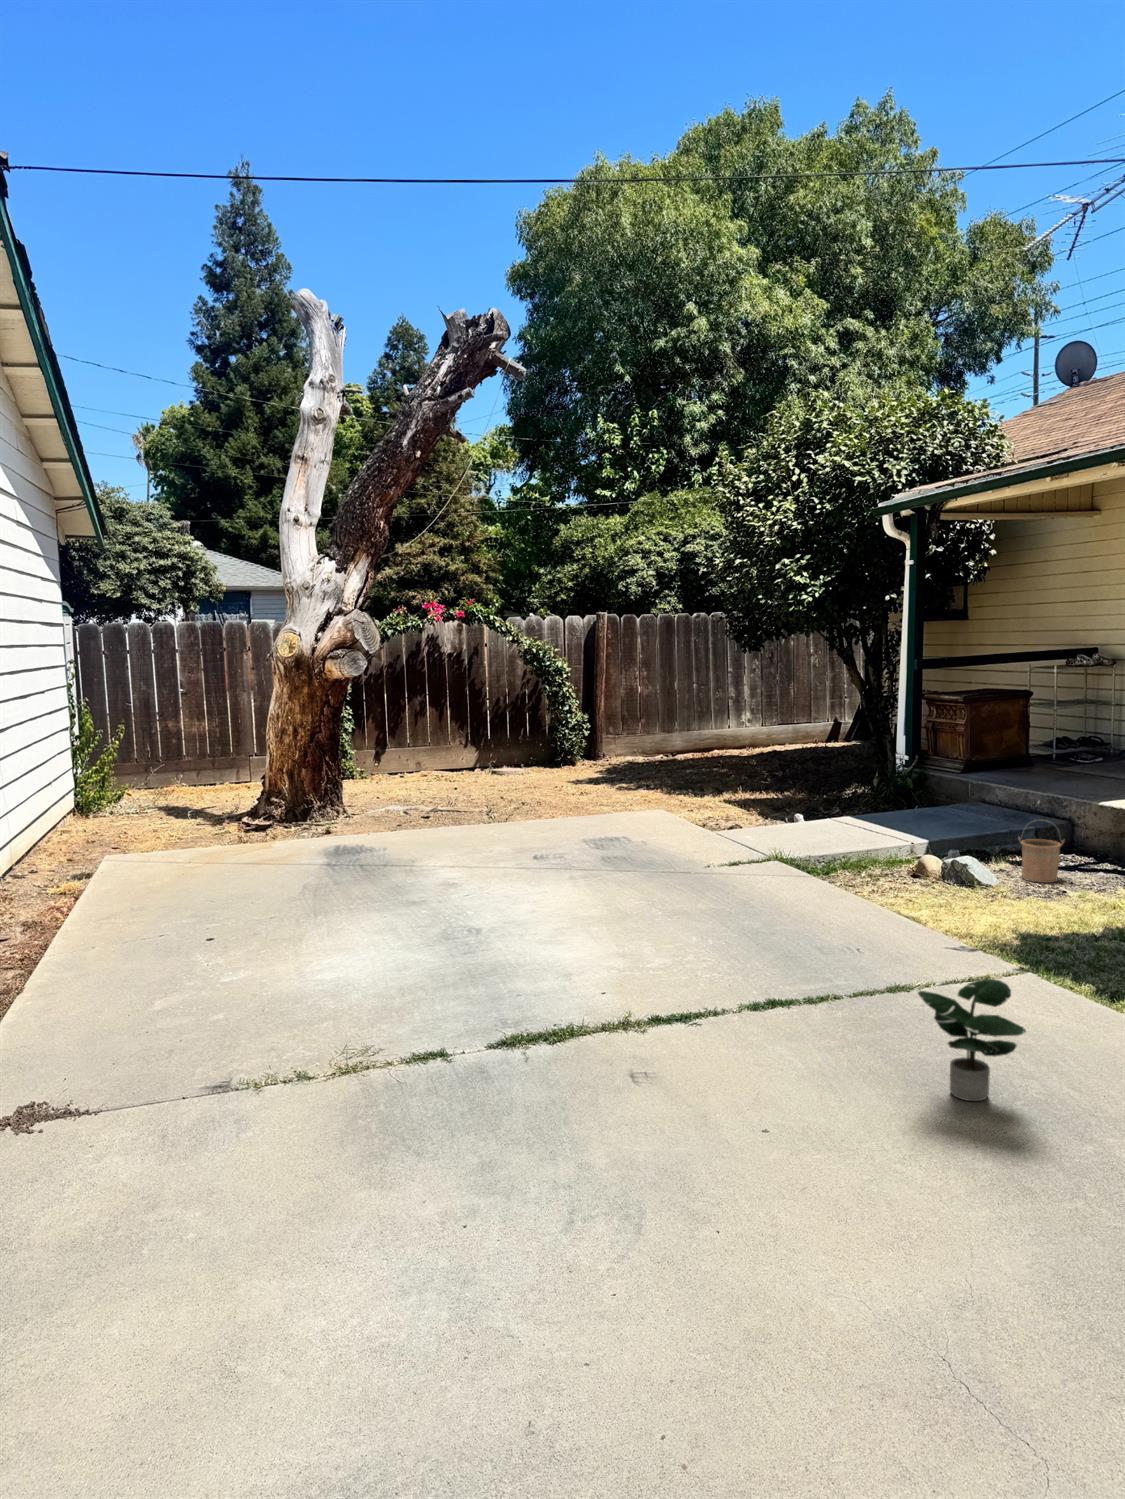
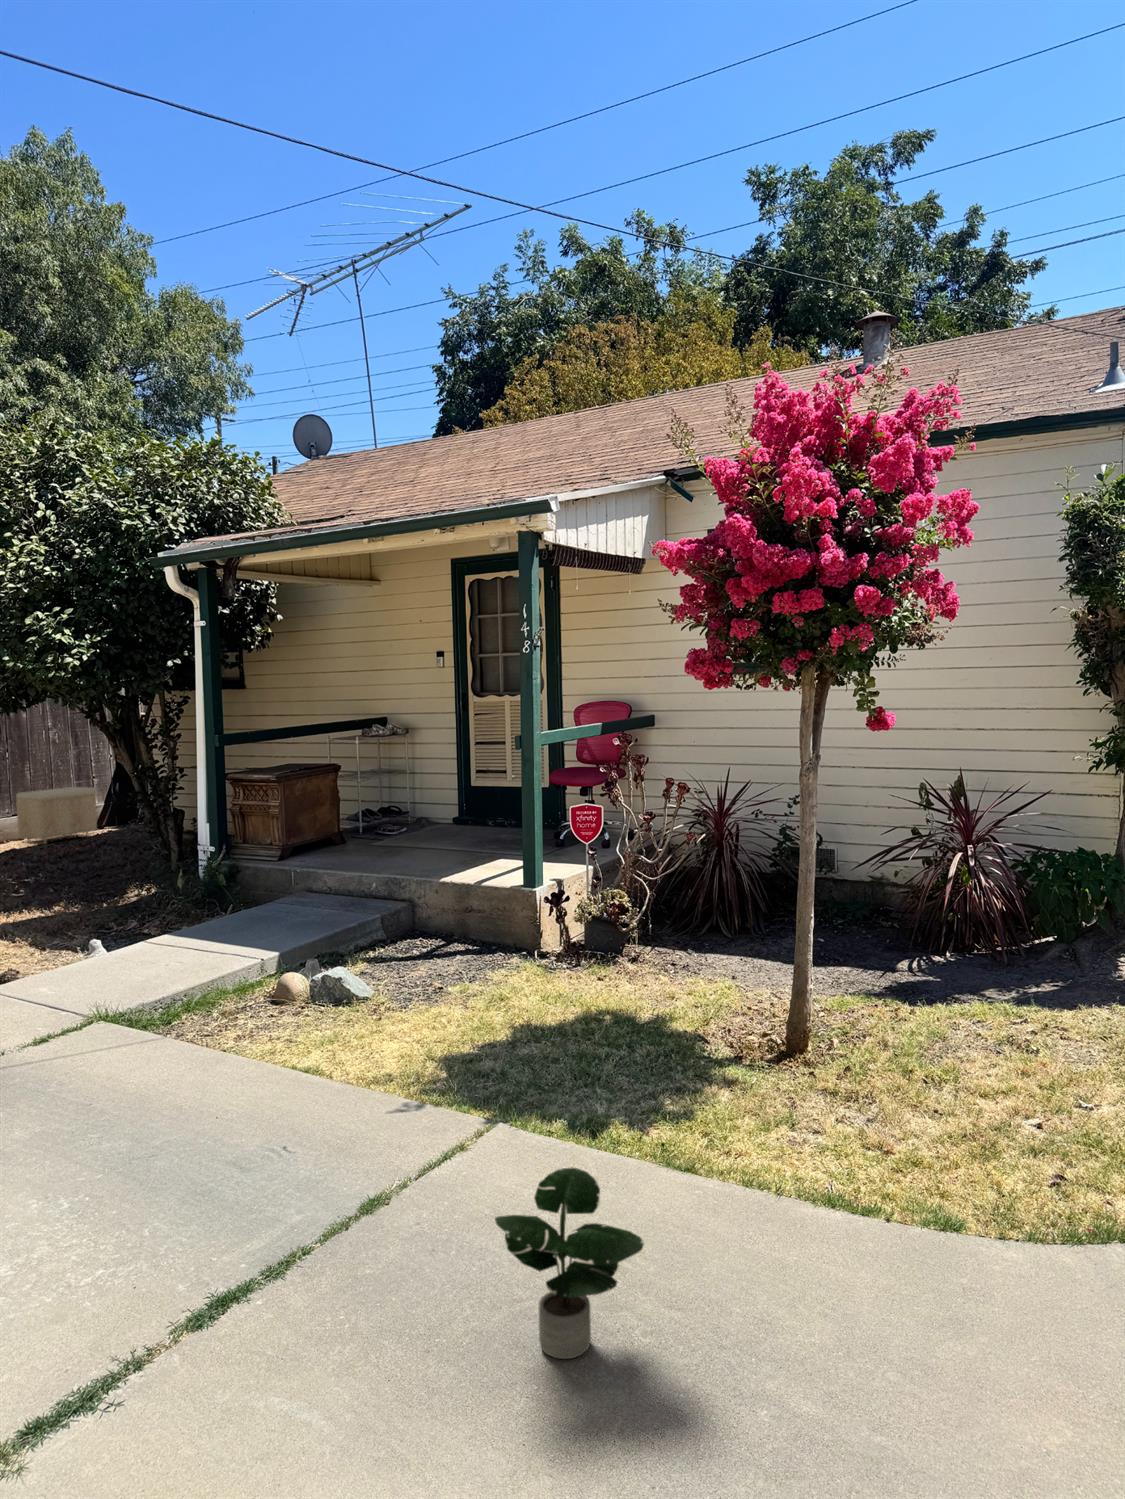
storage bench: none [783,701,846,746] -> present [16,787,97,843]
bucket: present [1018,820,1064,883] -> none [391,912,439,984]

